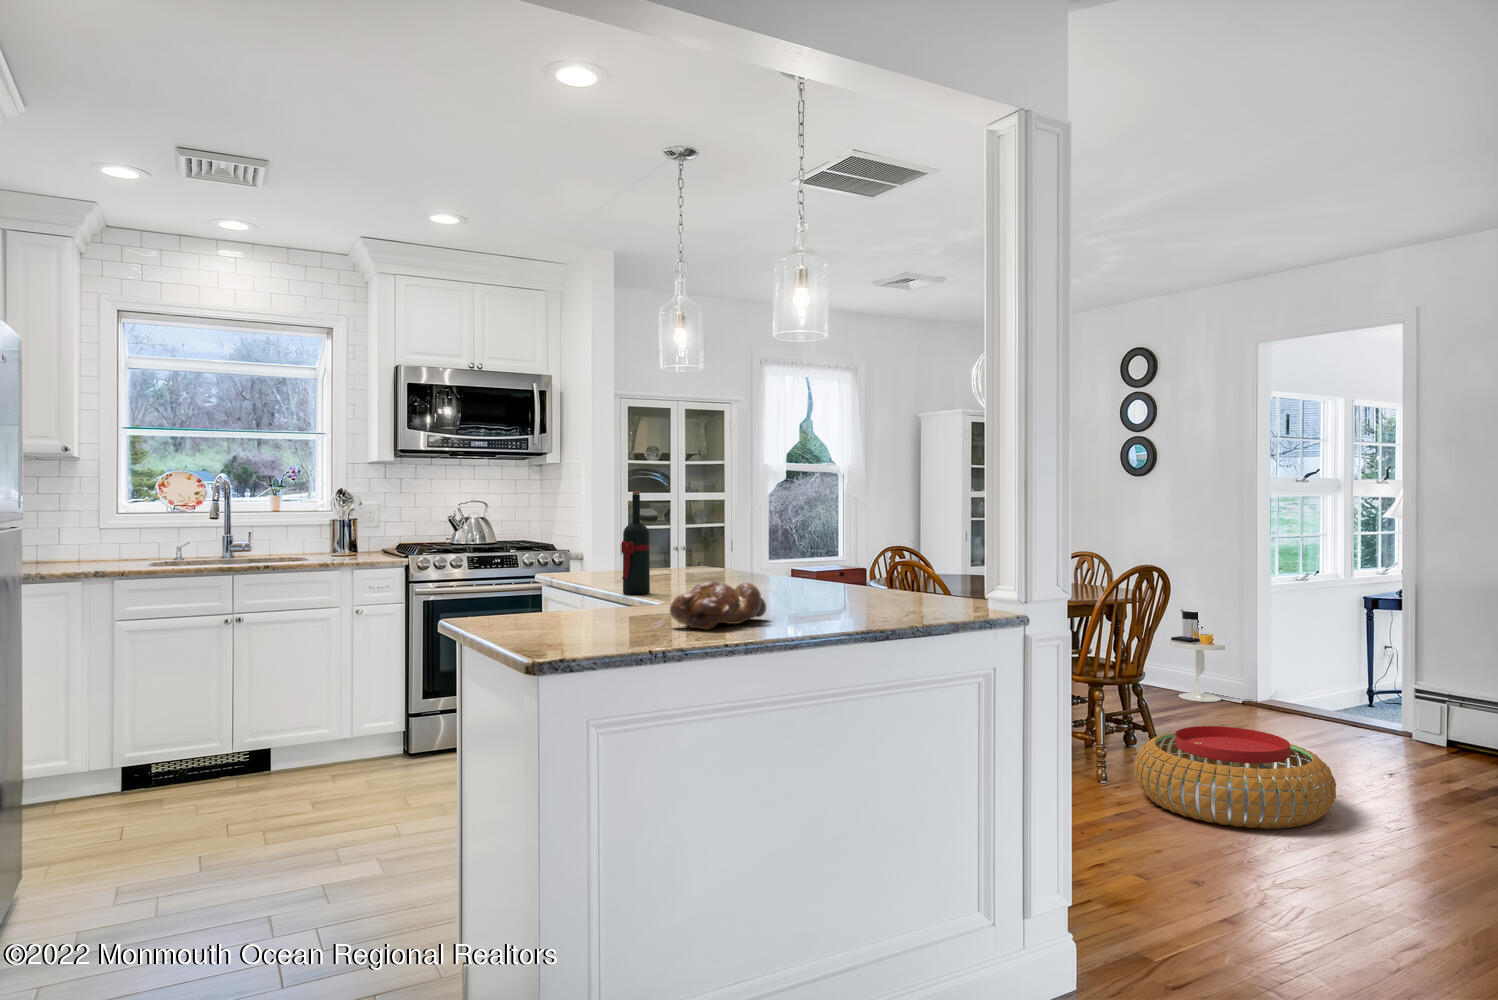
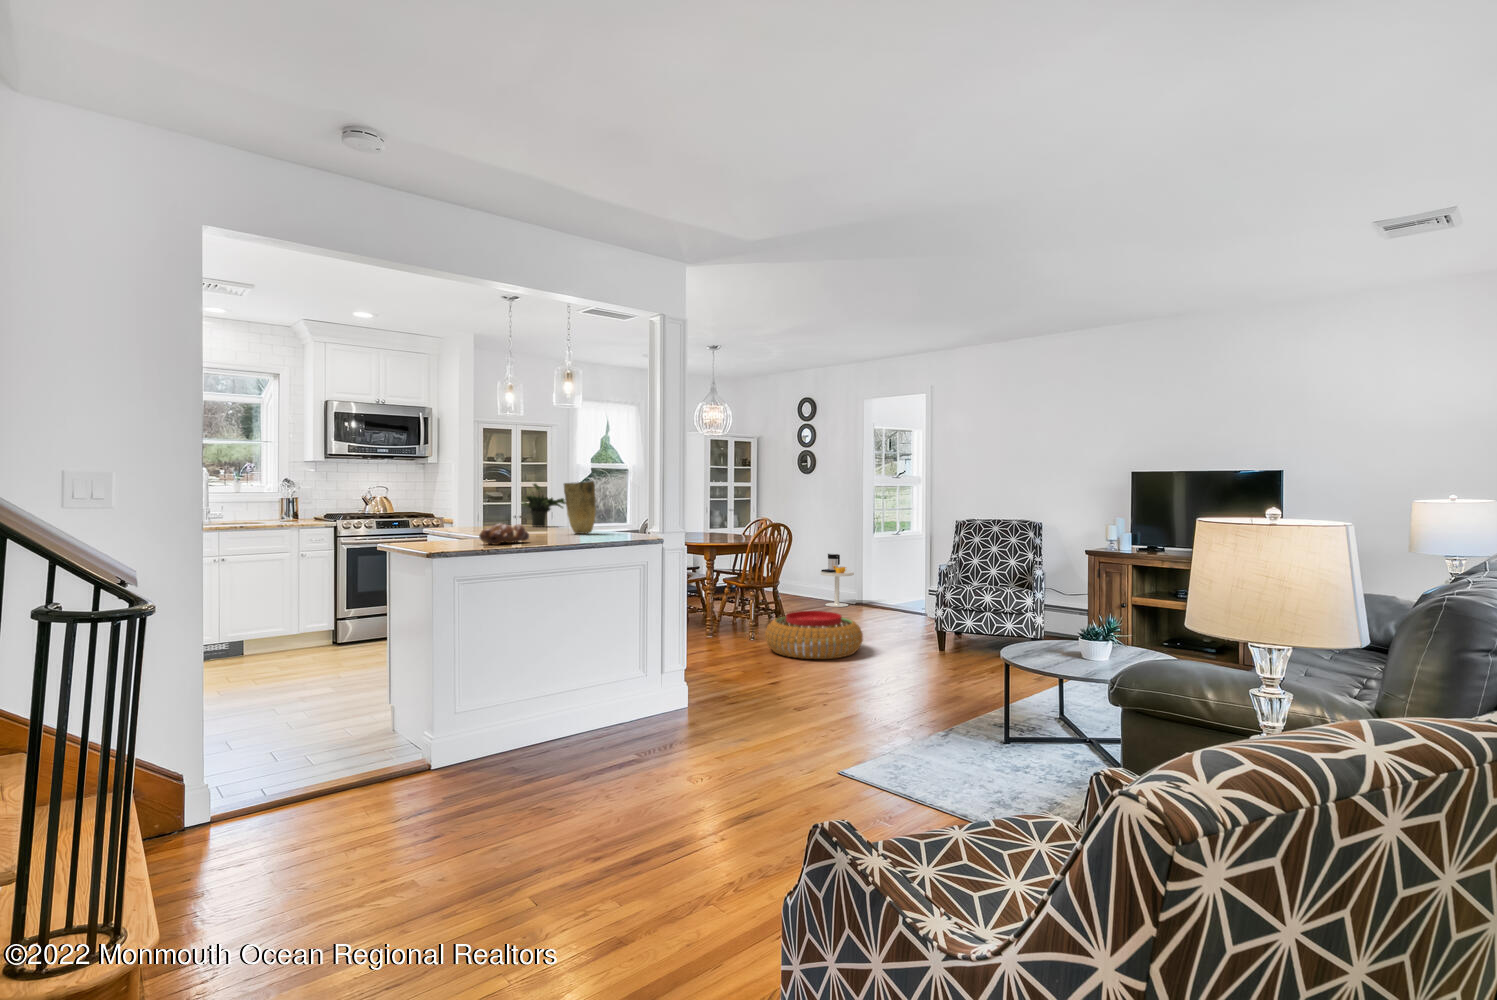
vase: none [801,490,863,592] -> present [564,481,596,534]
wine bottle: present [621,491,650,594] -> none [464,481,480,535]
potted plant: none [702,495,779,569] -> present [522,484,565,526]

